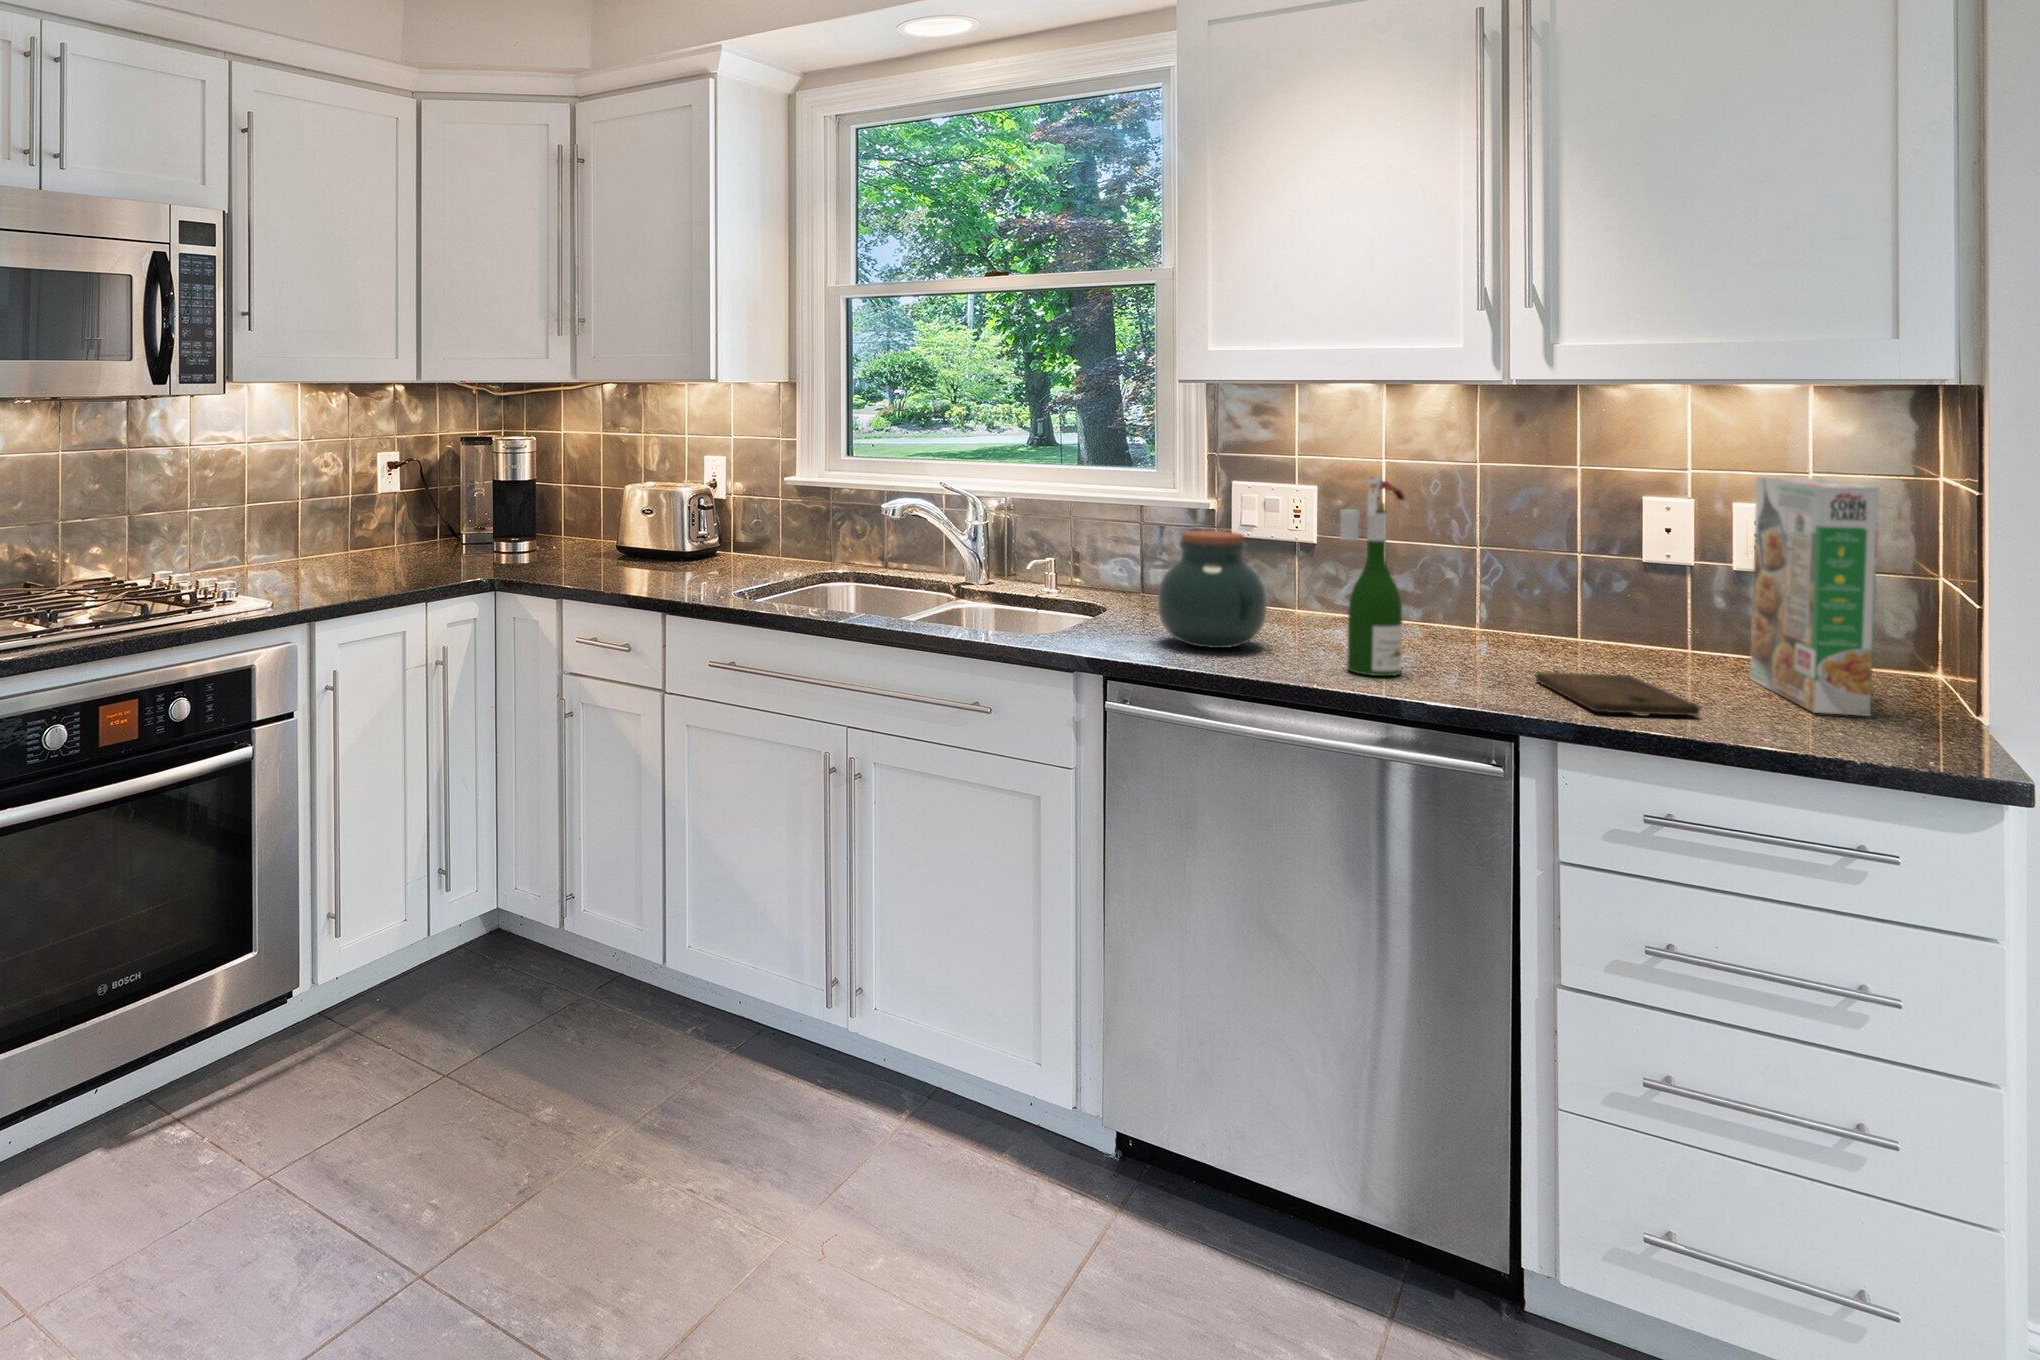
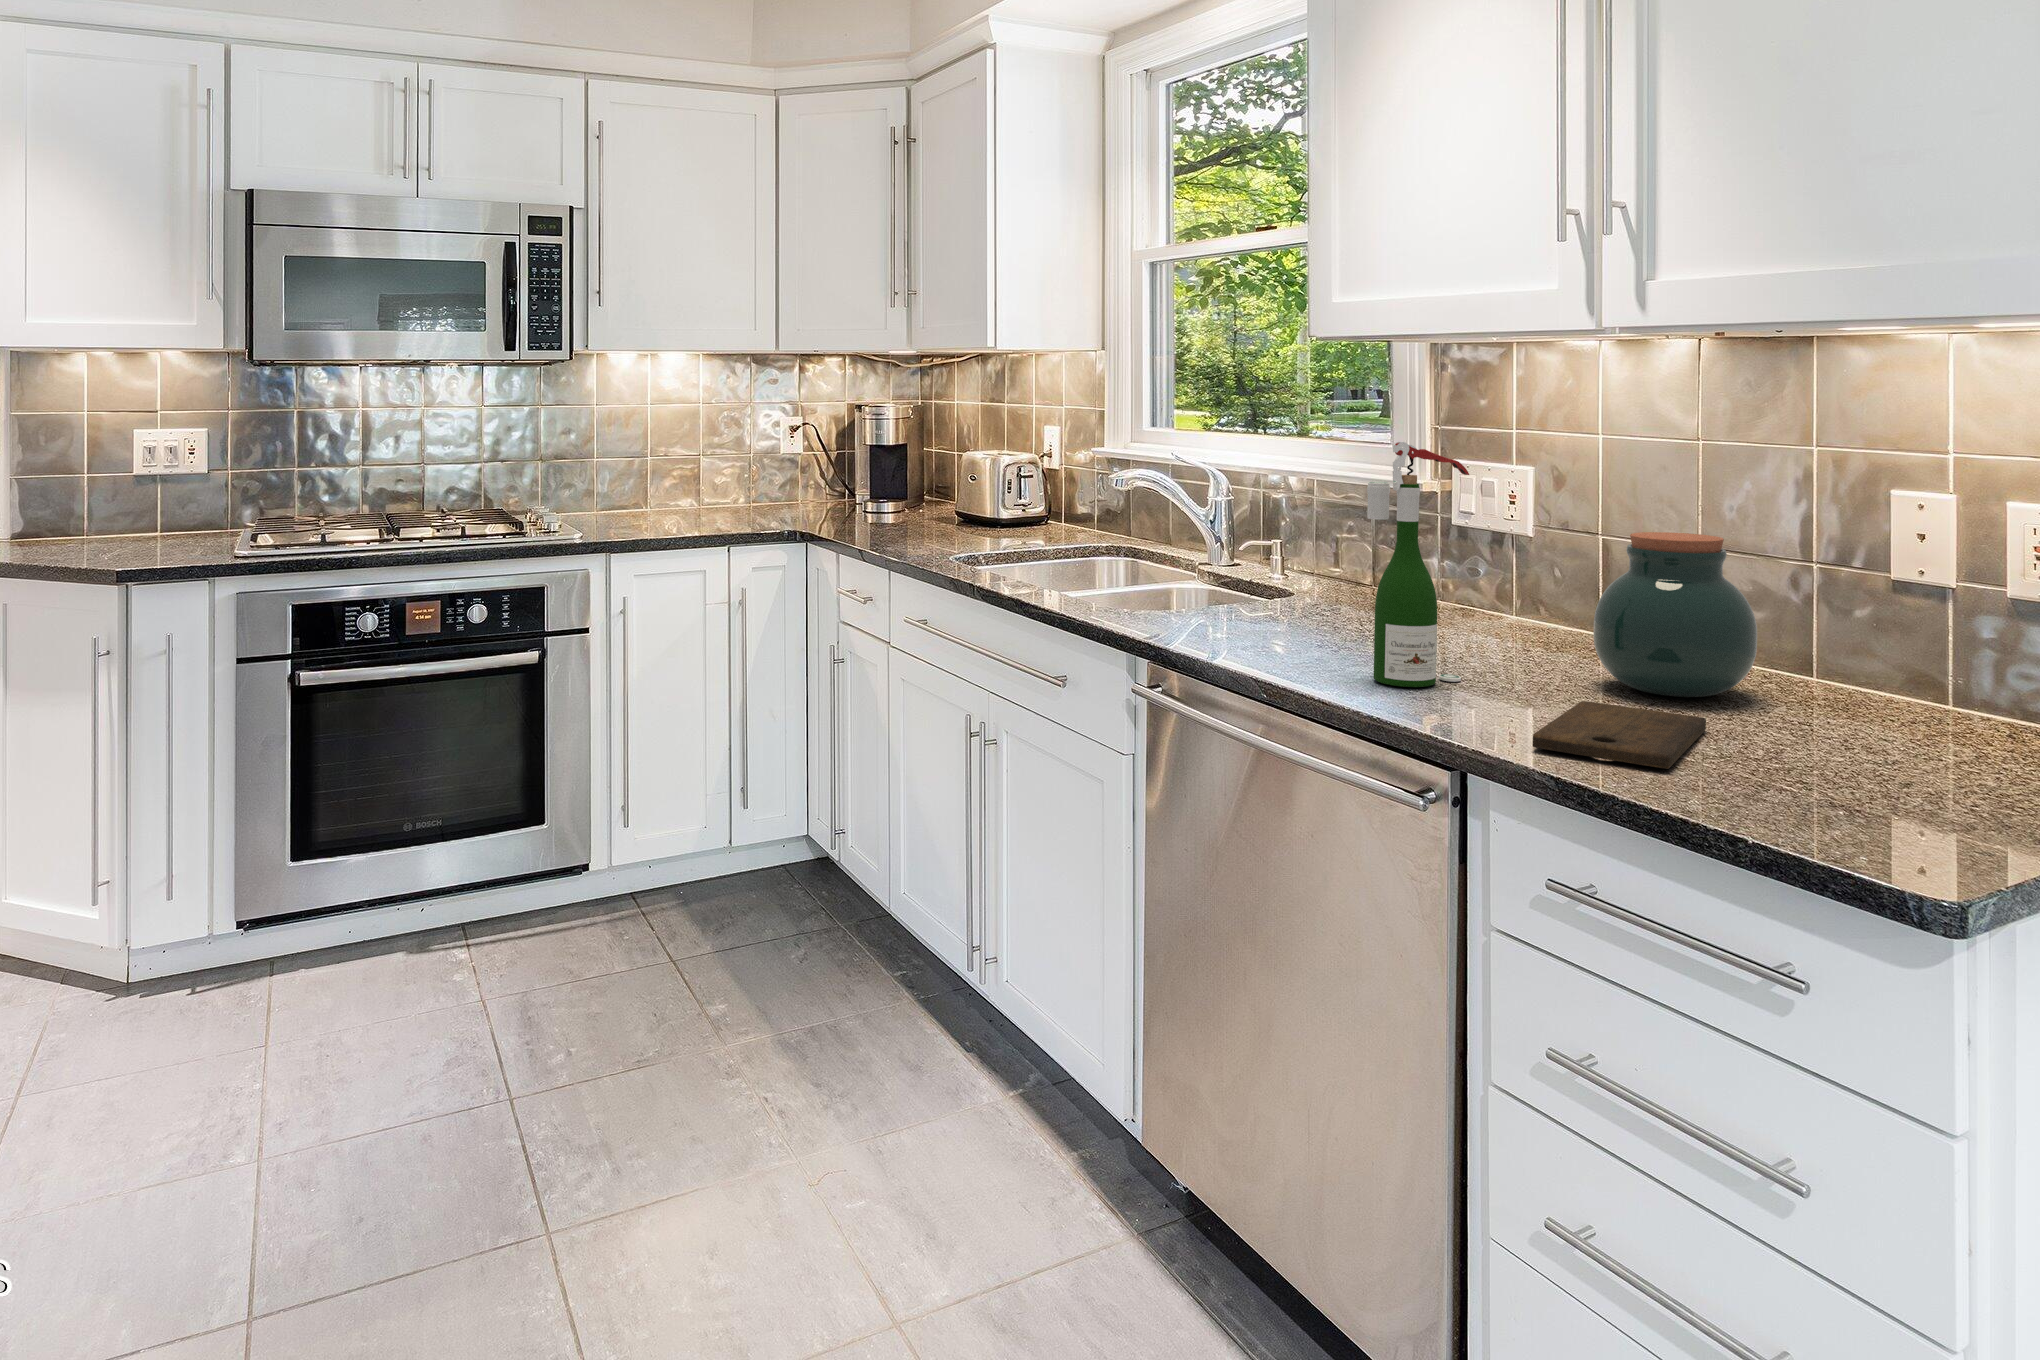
cereal box: present [1750,477,1879,716] -> none [1869,455,2015,805]
jar: present [1158,531,1267,648] -> present [1593,532,1757,697]

